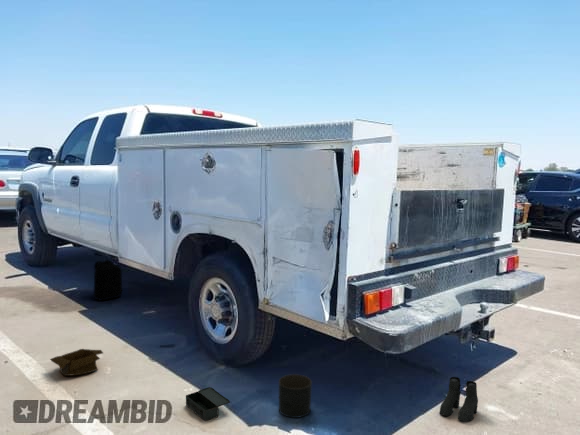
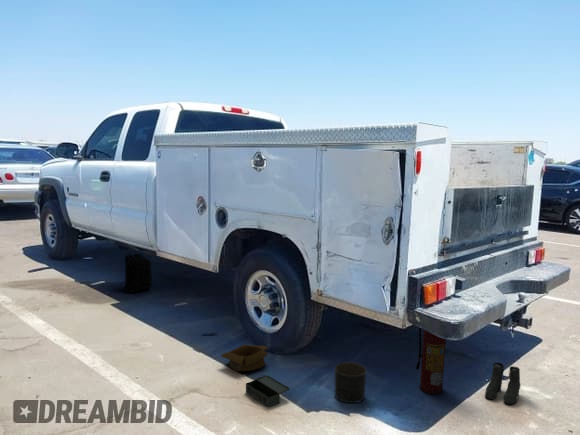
fire extinguisher: none [368,323,404,410] -> present [416,328,446,395]
cardboard box: present [50,349,103,376] -> present [221,345,269,371]

